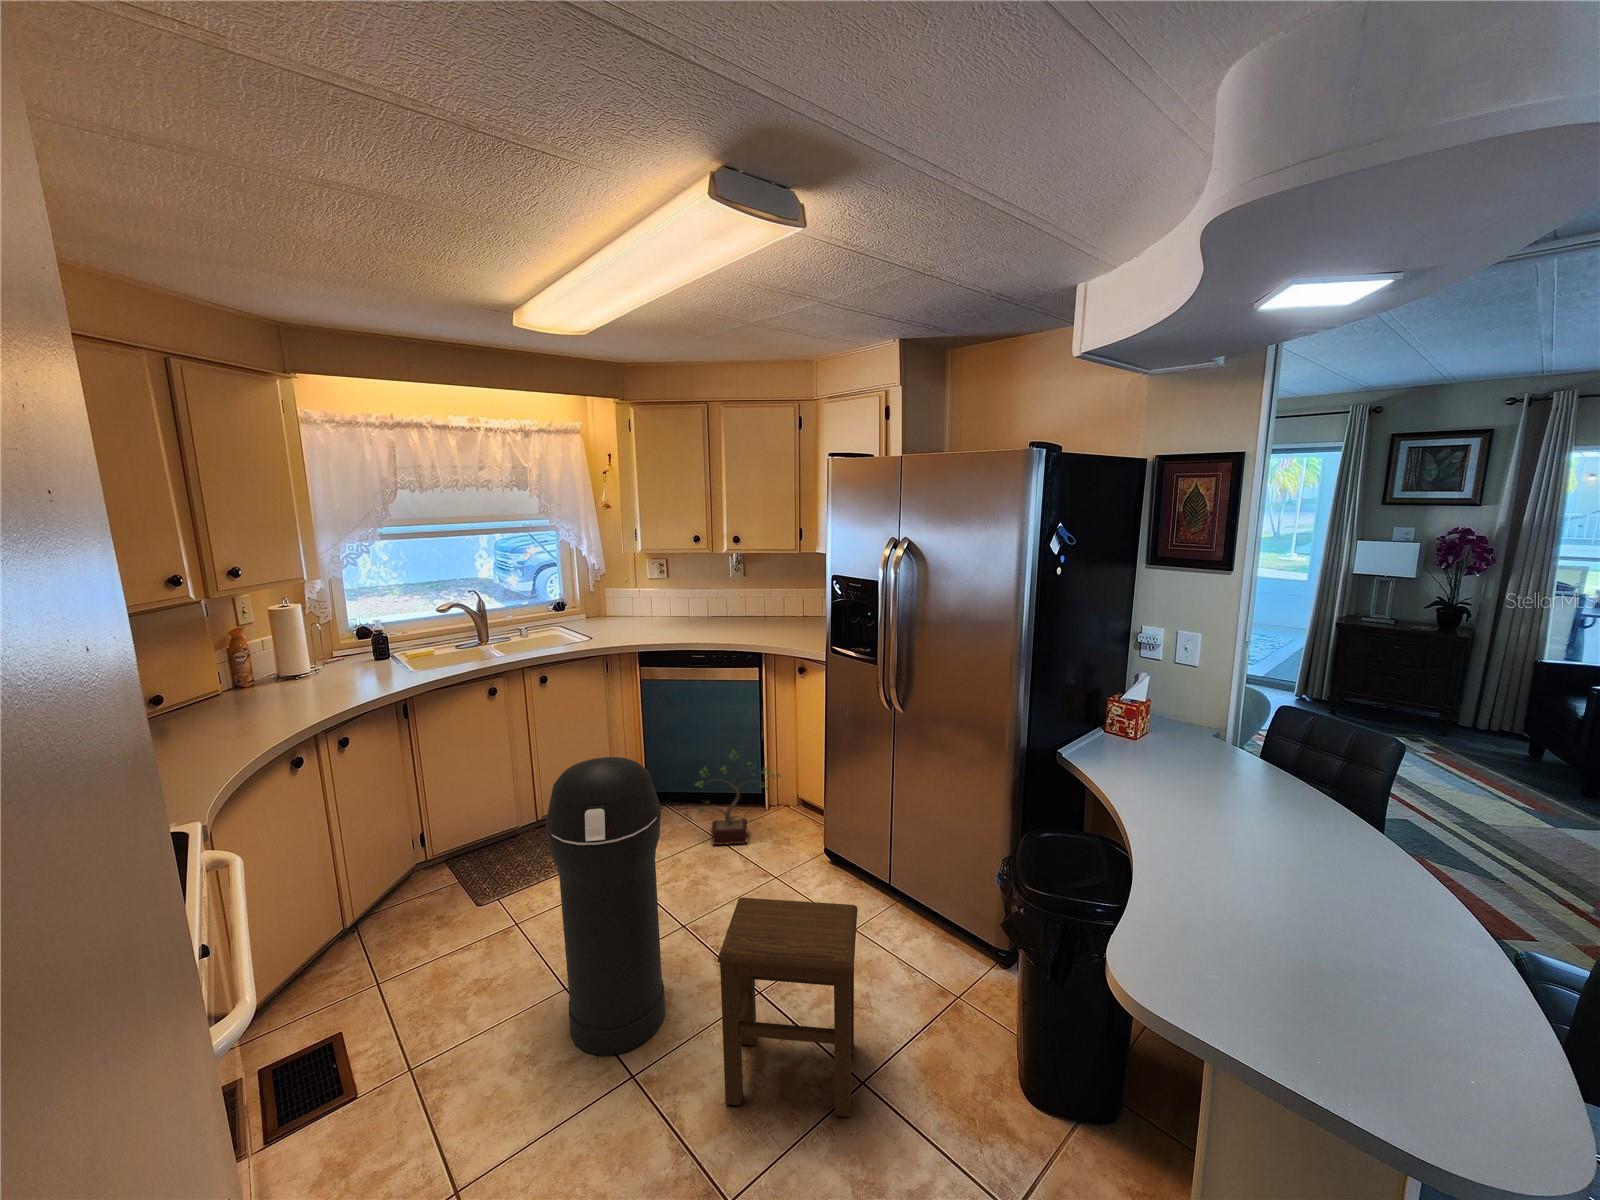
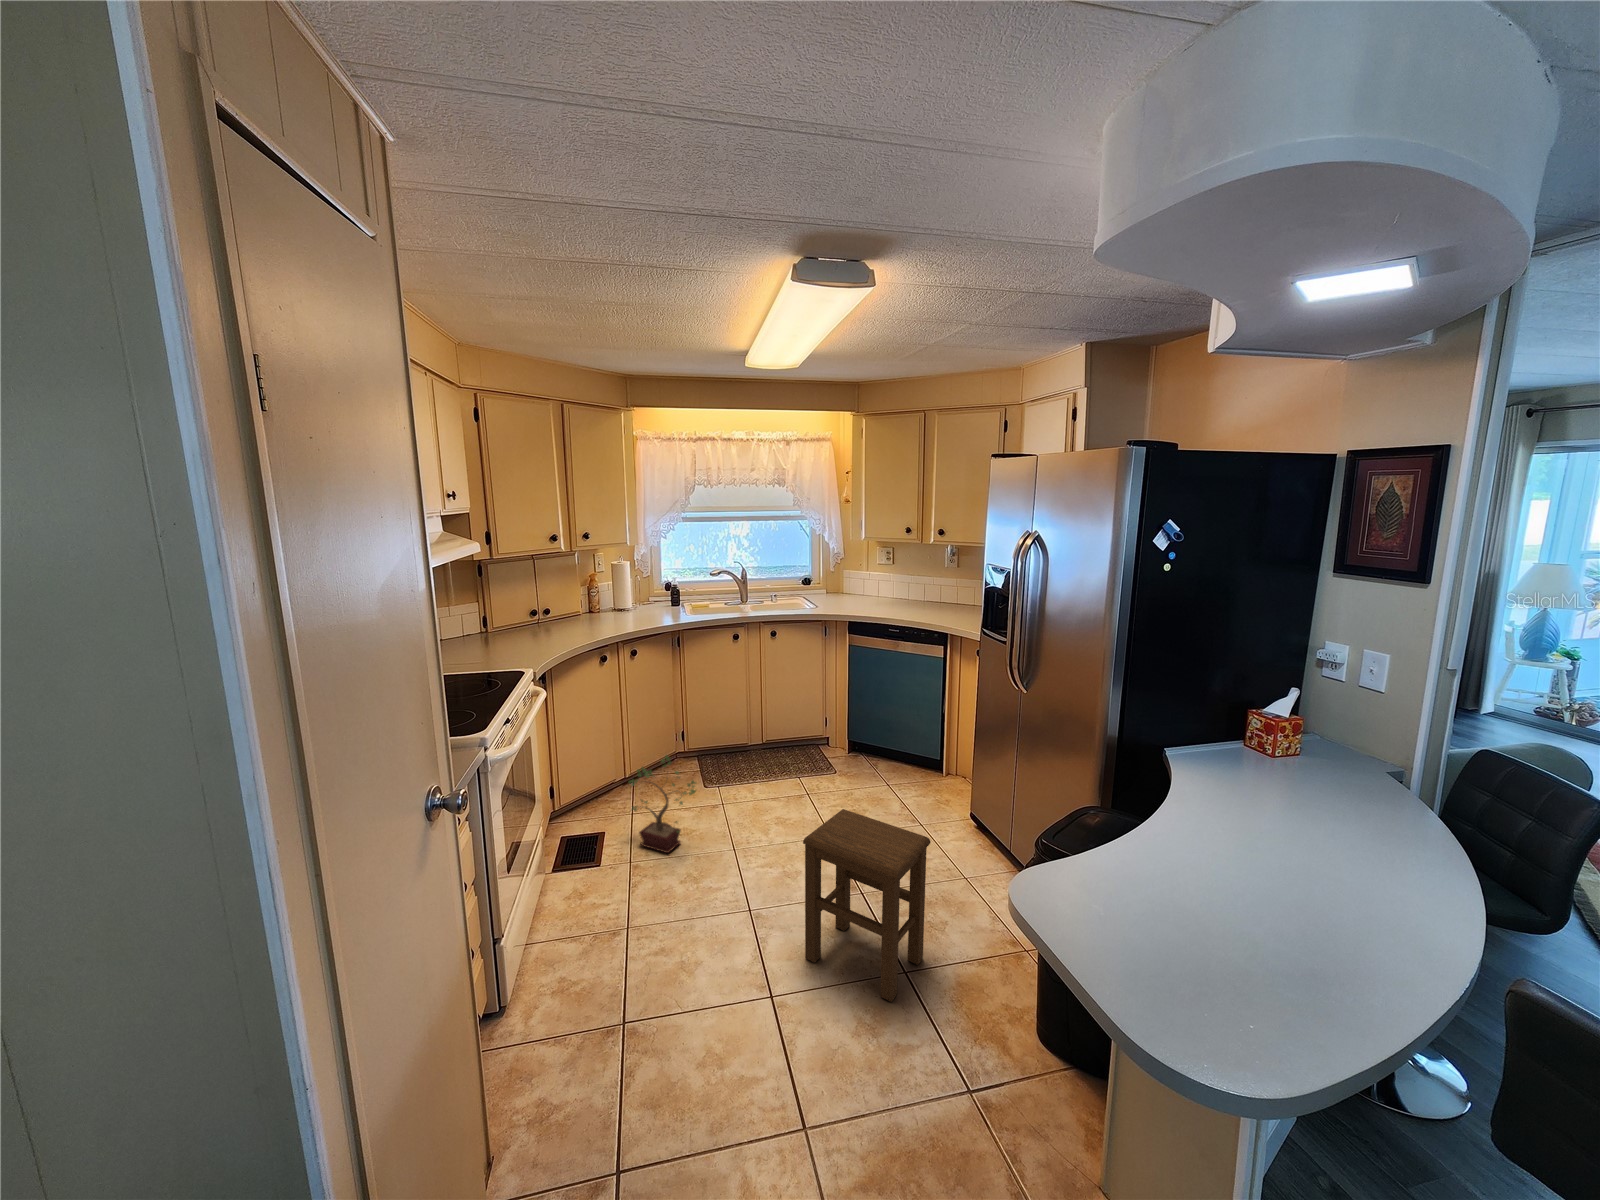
potted plant: present [696,750,780,845] -> present [629,755,696,853]
trash can: present [546,757,665,1056] -> none [718,682,800,903]

